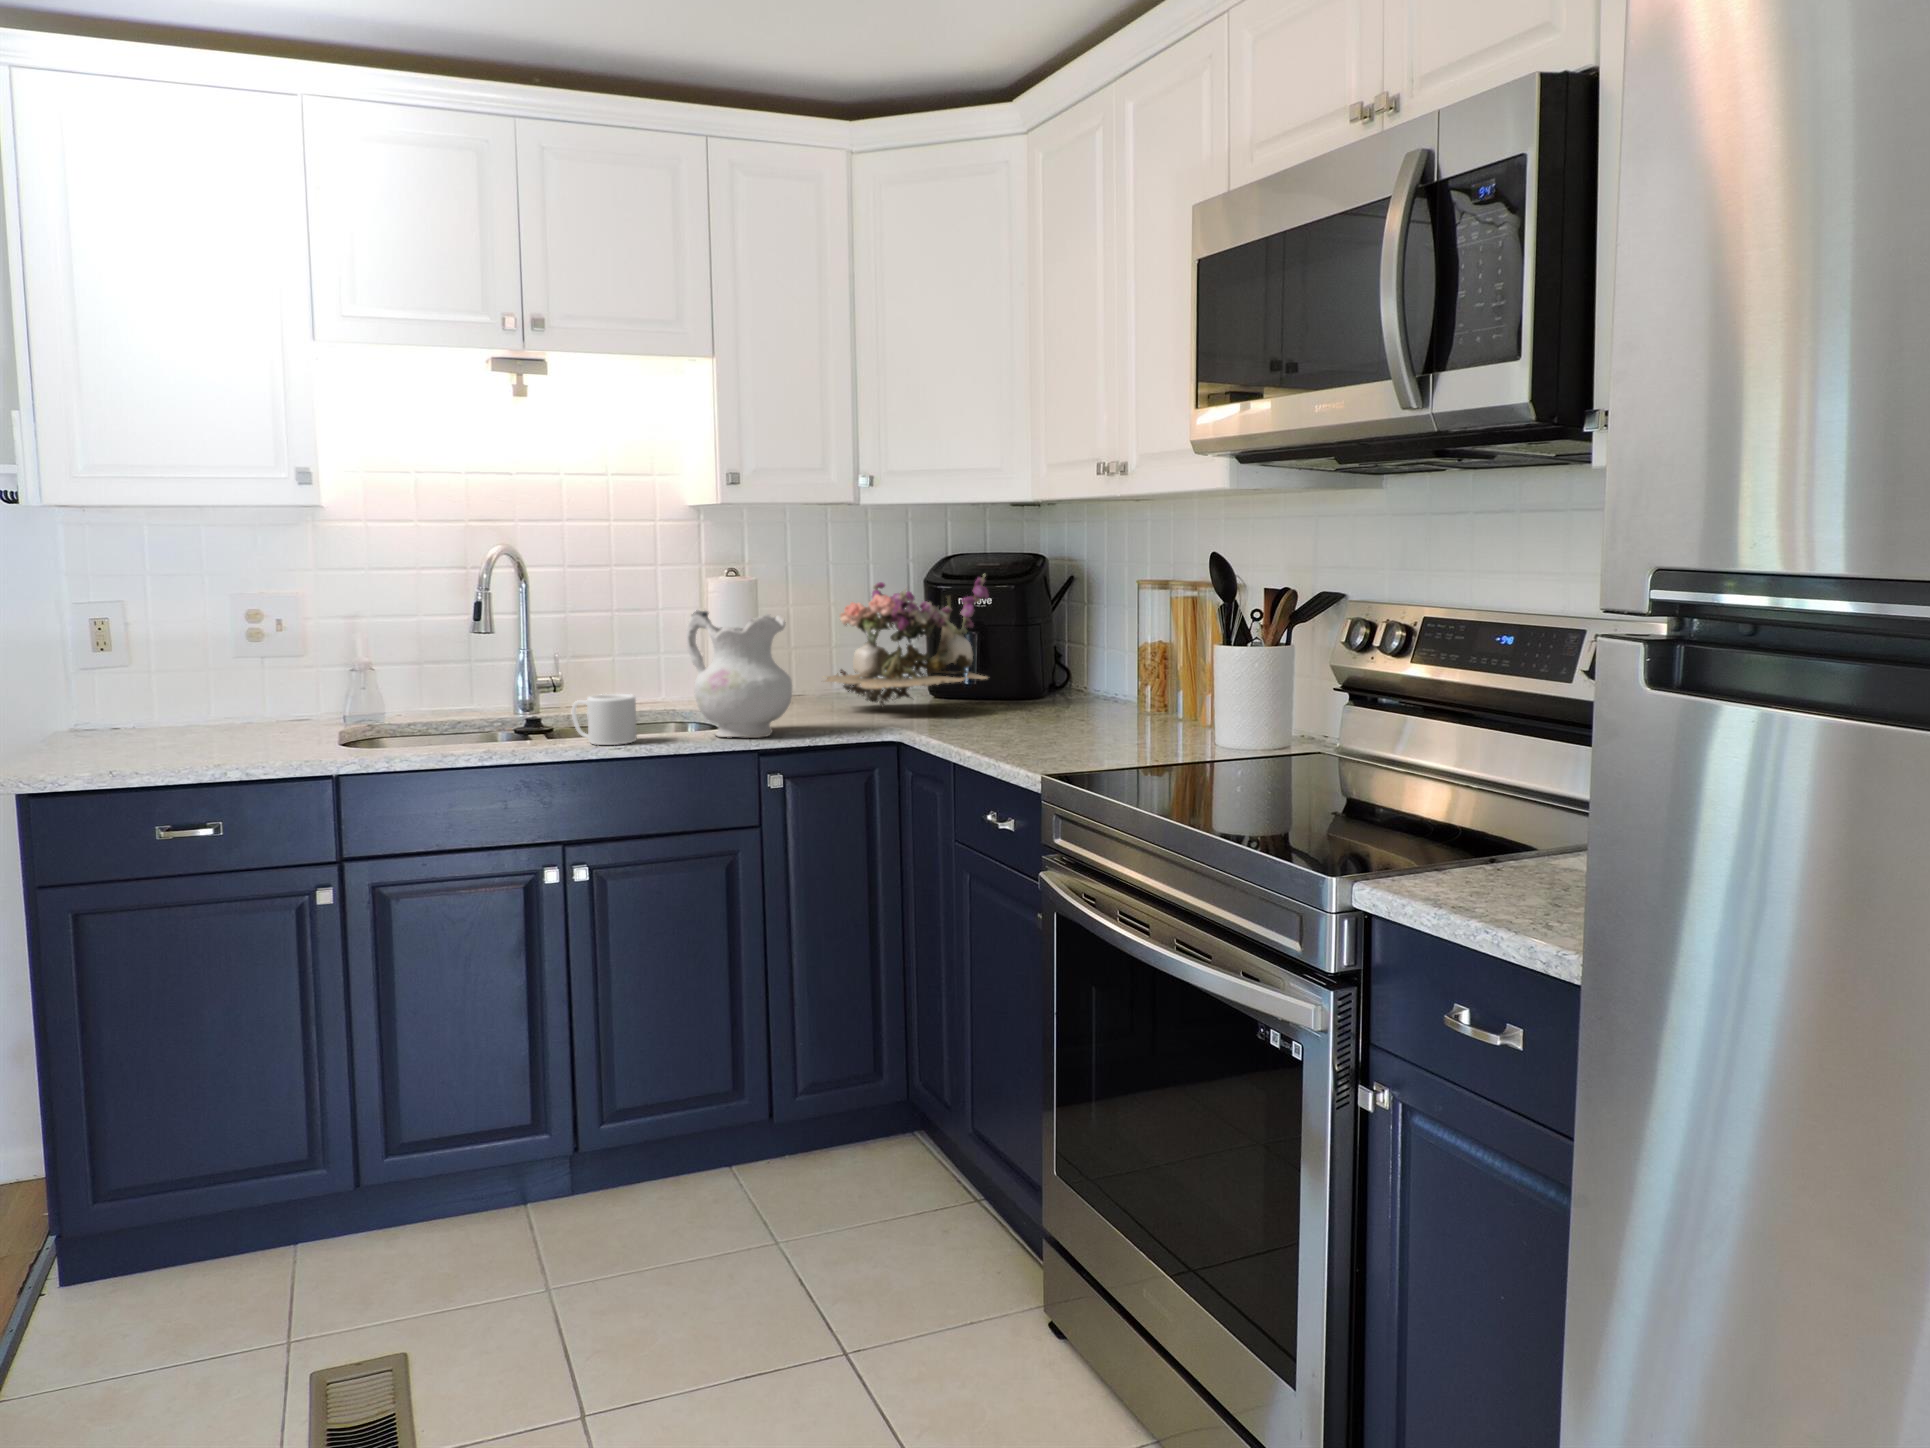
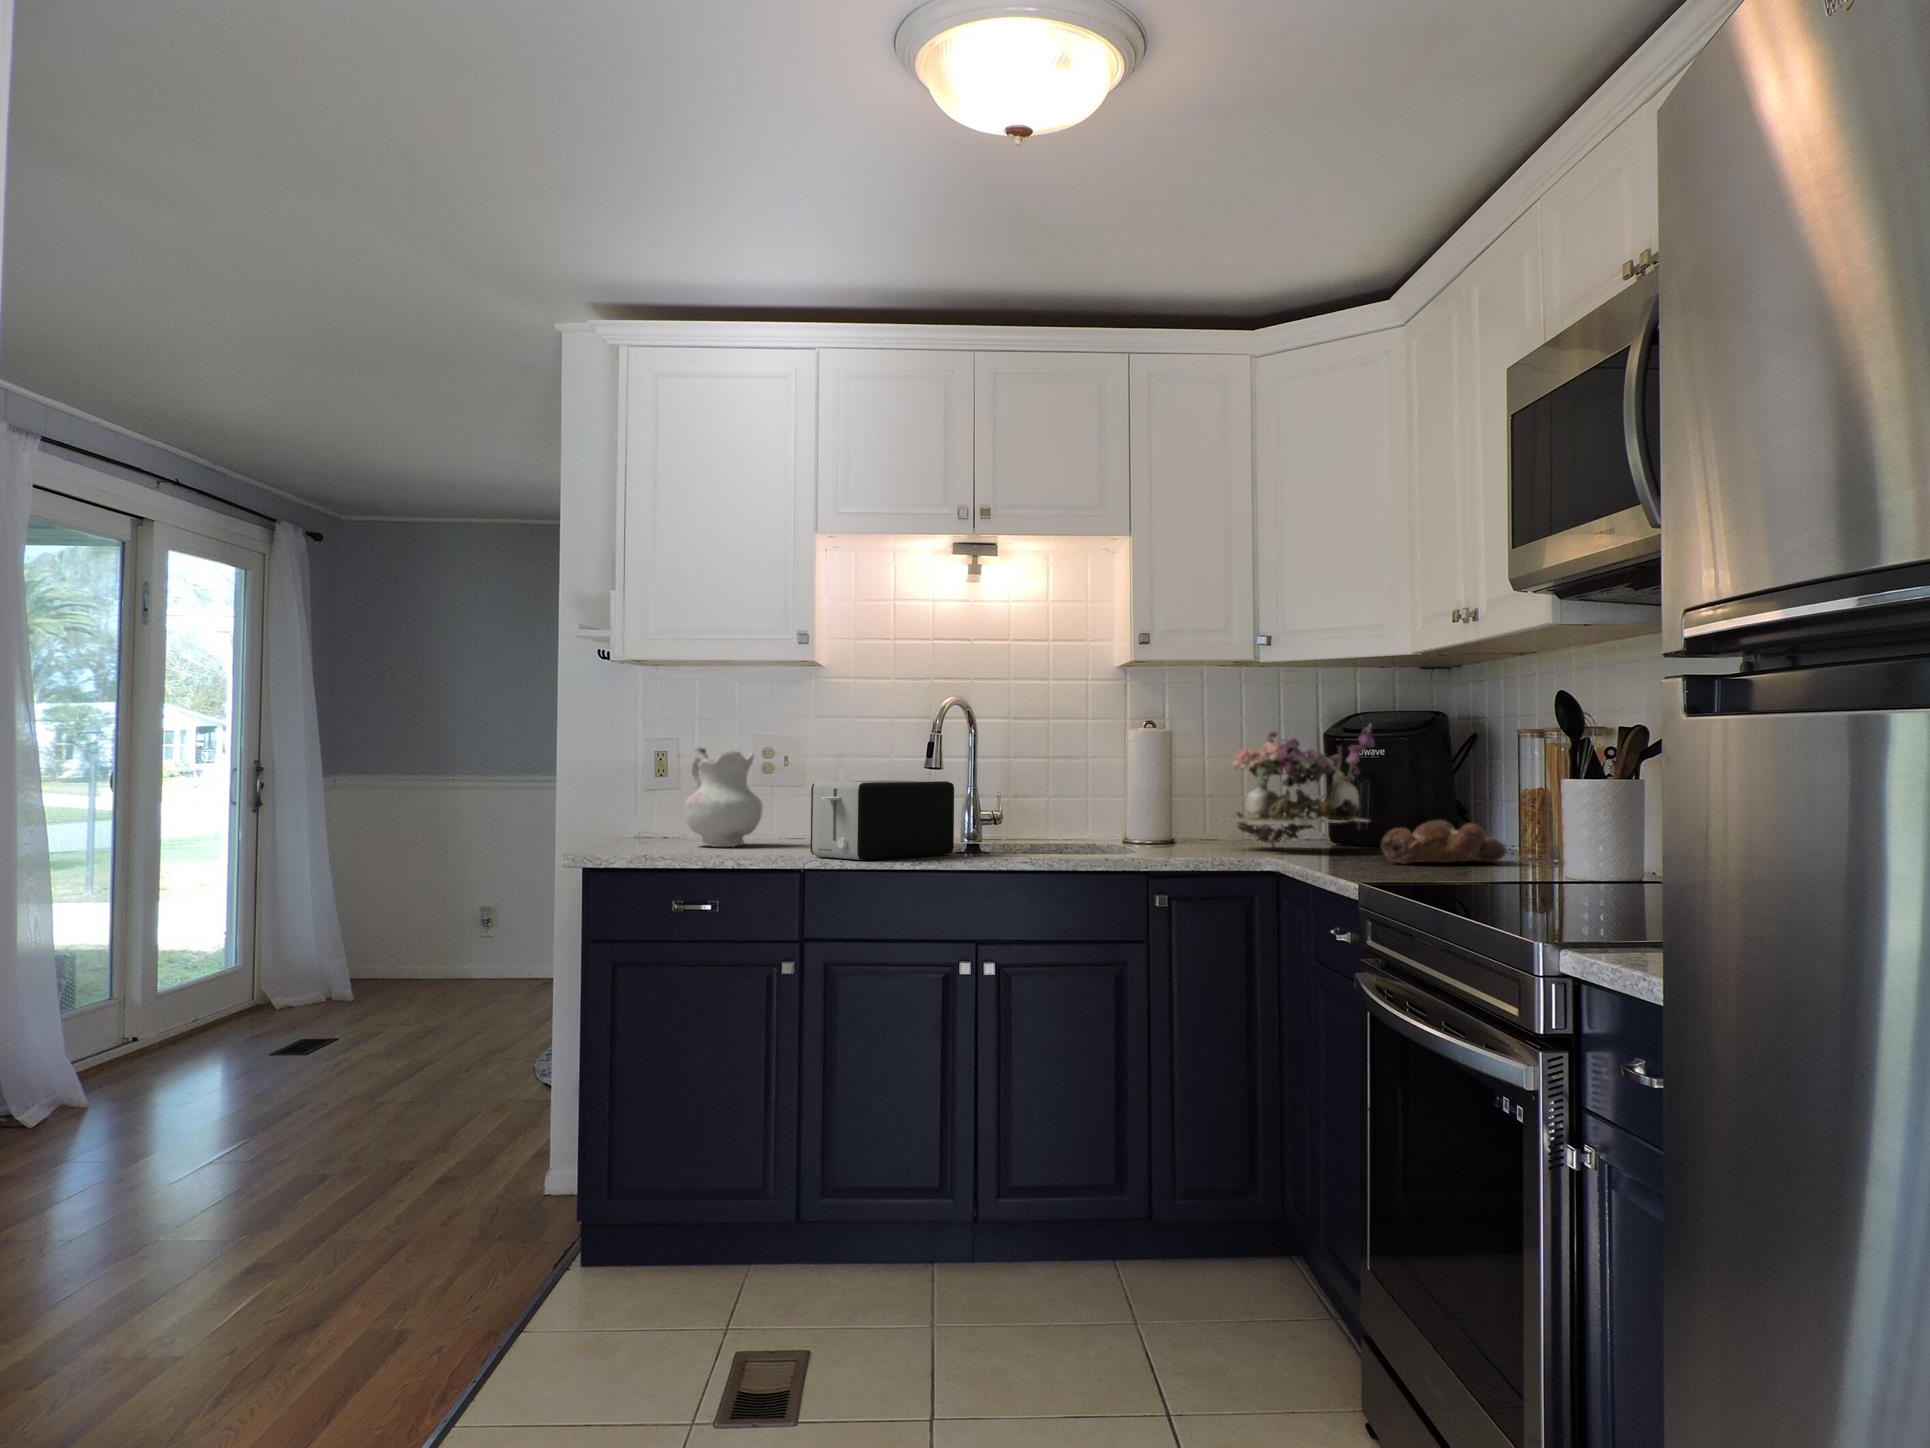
ceramic pitcher: present [686,610,792,738] -> present [685,748,762,847]
toaster: none [338,654,528,763] -> present [811,780,954,860]
bread loaf: none [1014,680,1137,730] -> present [1381,820,1506,864]
mug: present [572,694,637,745] -> none [988,816,1039,858]

